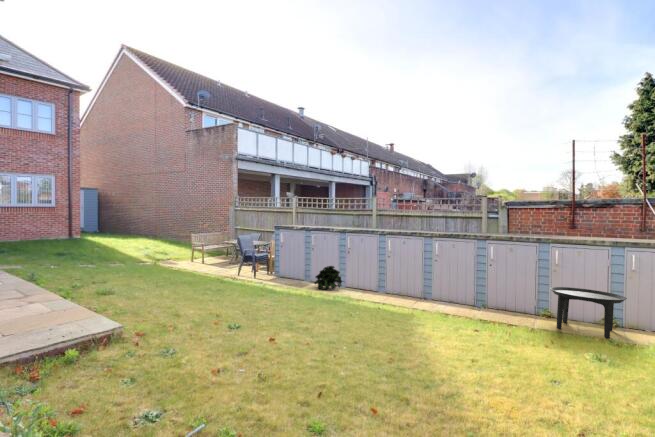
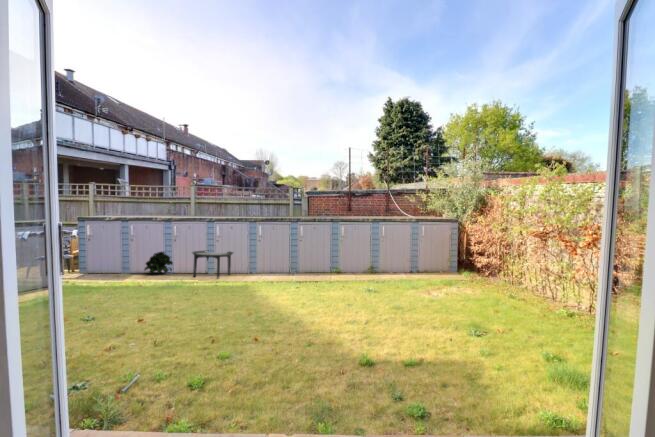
round table: present [550,287,627,338] -> present [192,251,233,278]

